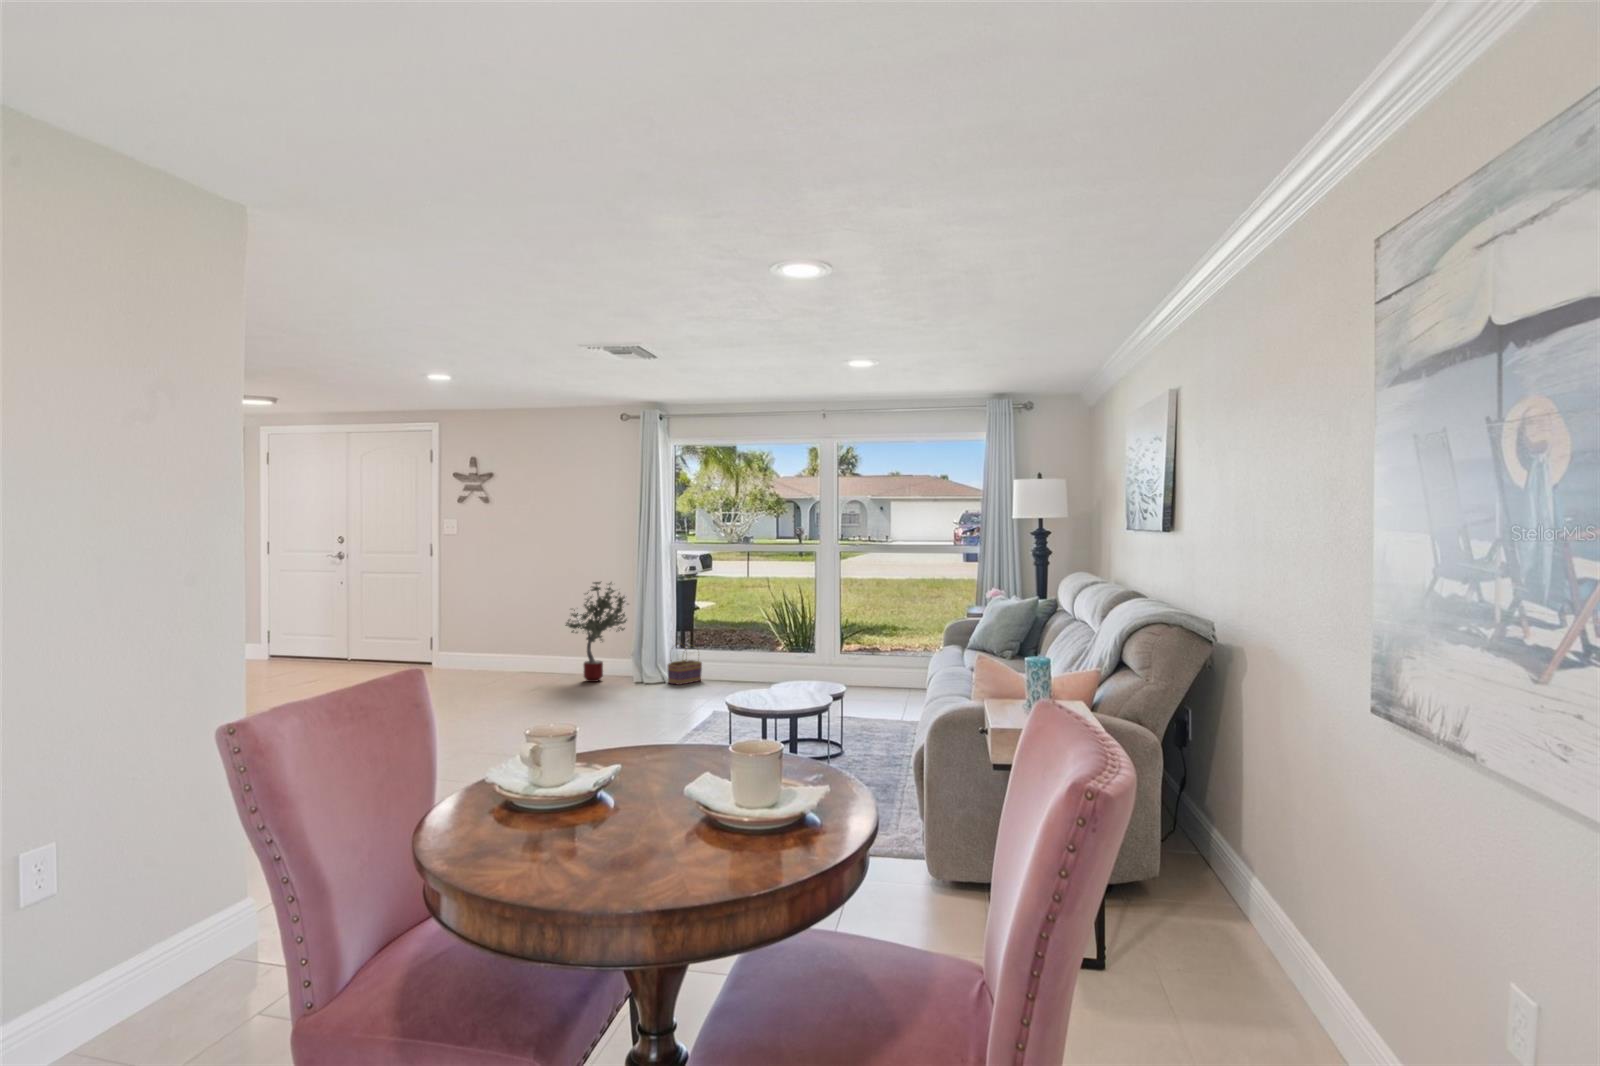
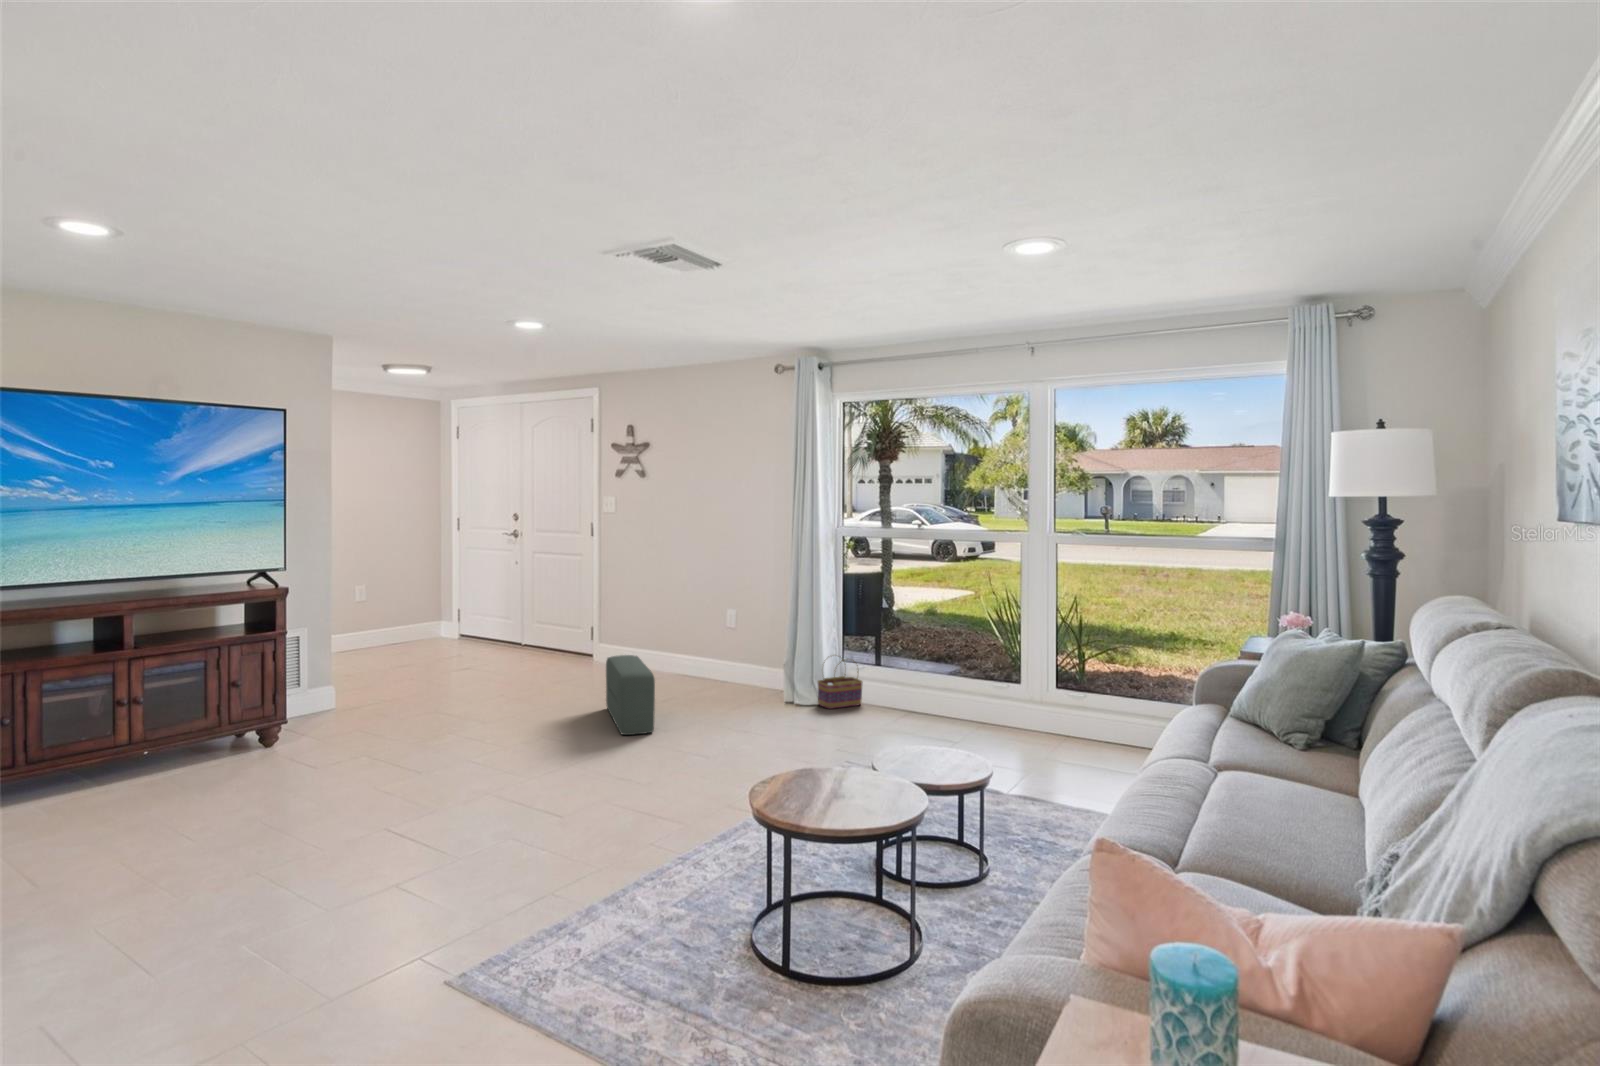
potted tree: present [565,582,627,682] -> none [710,572,780,694]
pouf: none [496,653,557,713] -> present [606,655,655,735]

